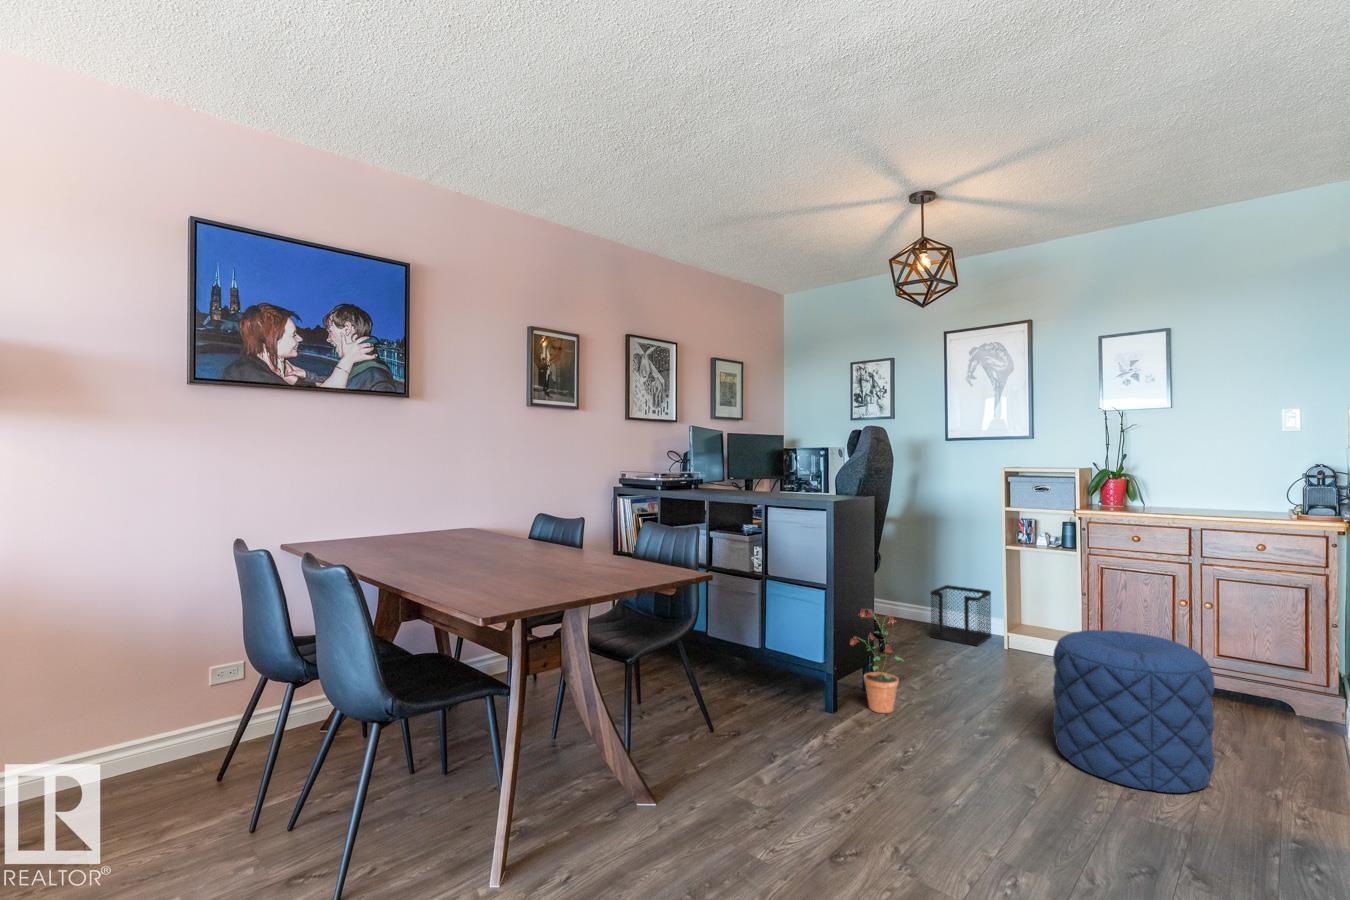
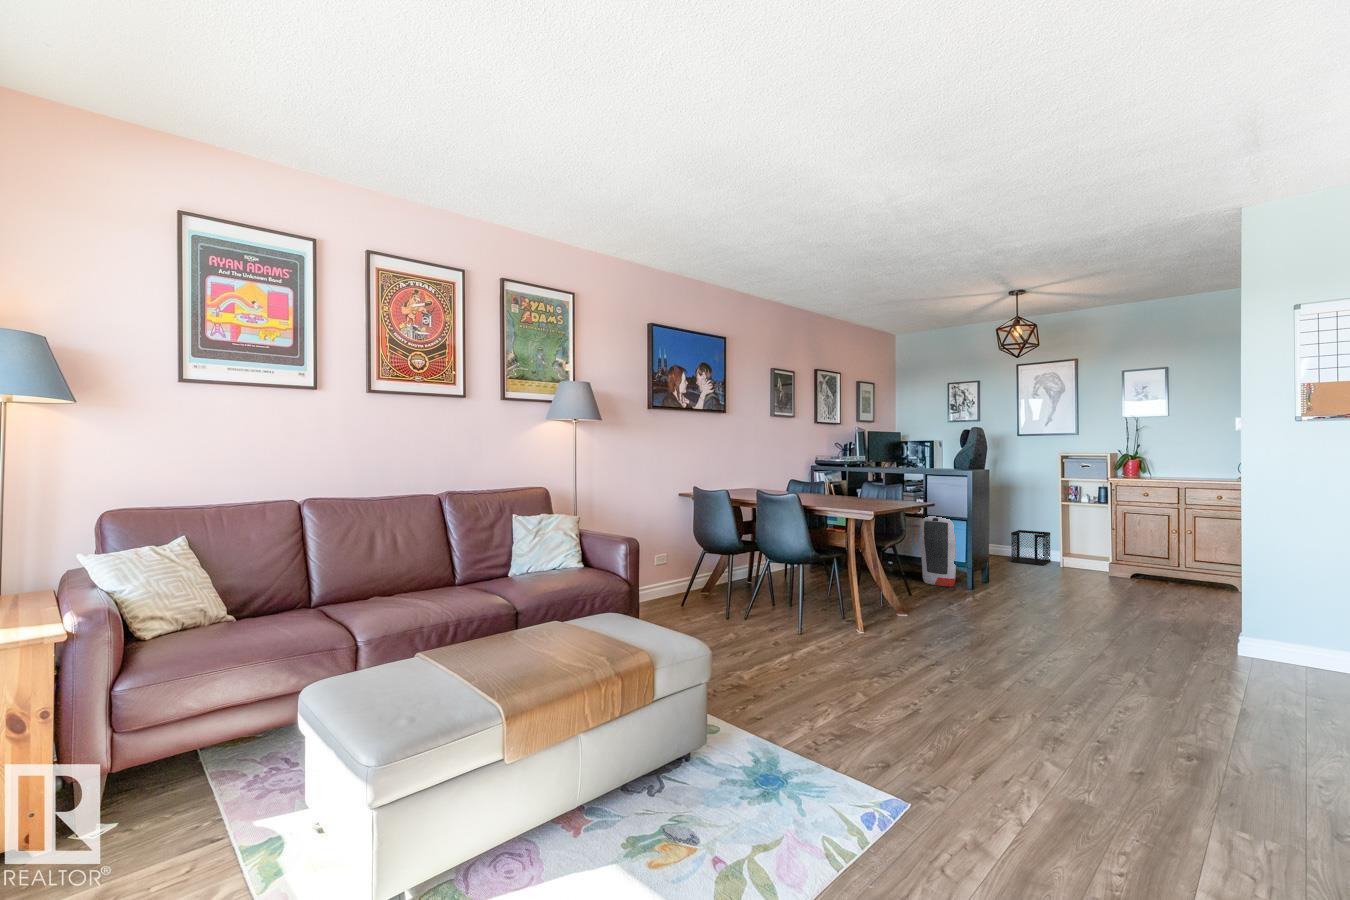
air purifier: none [752,572,807,707] -> present [920,516,956,587]
potted plant: present [851,609,902,713] -> none [981,532,1014,589]
pouf: present [1053,630,1215,793] -> none [1101,538,1186,611]

